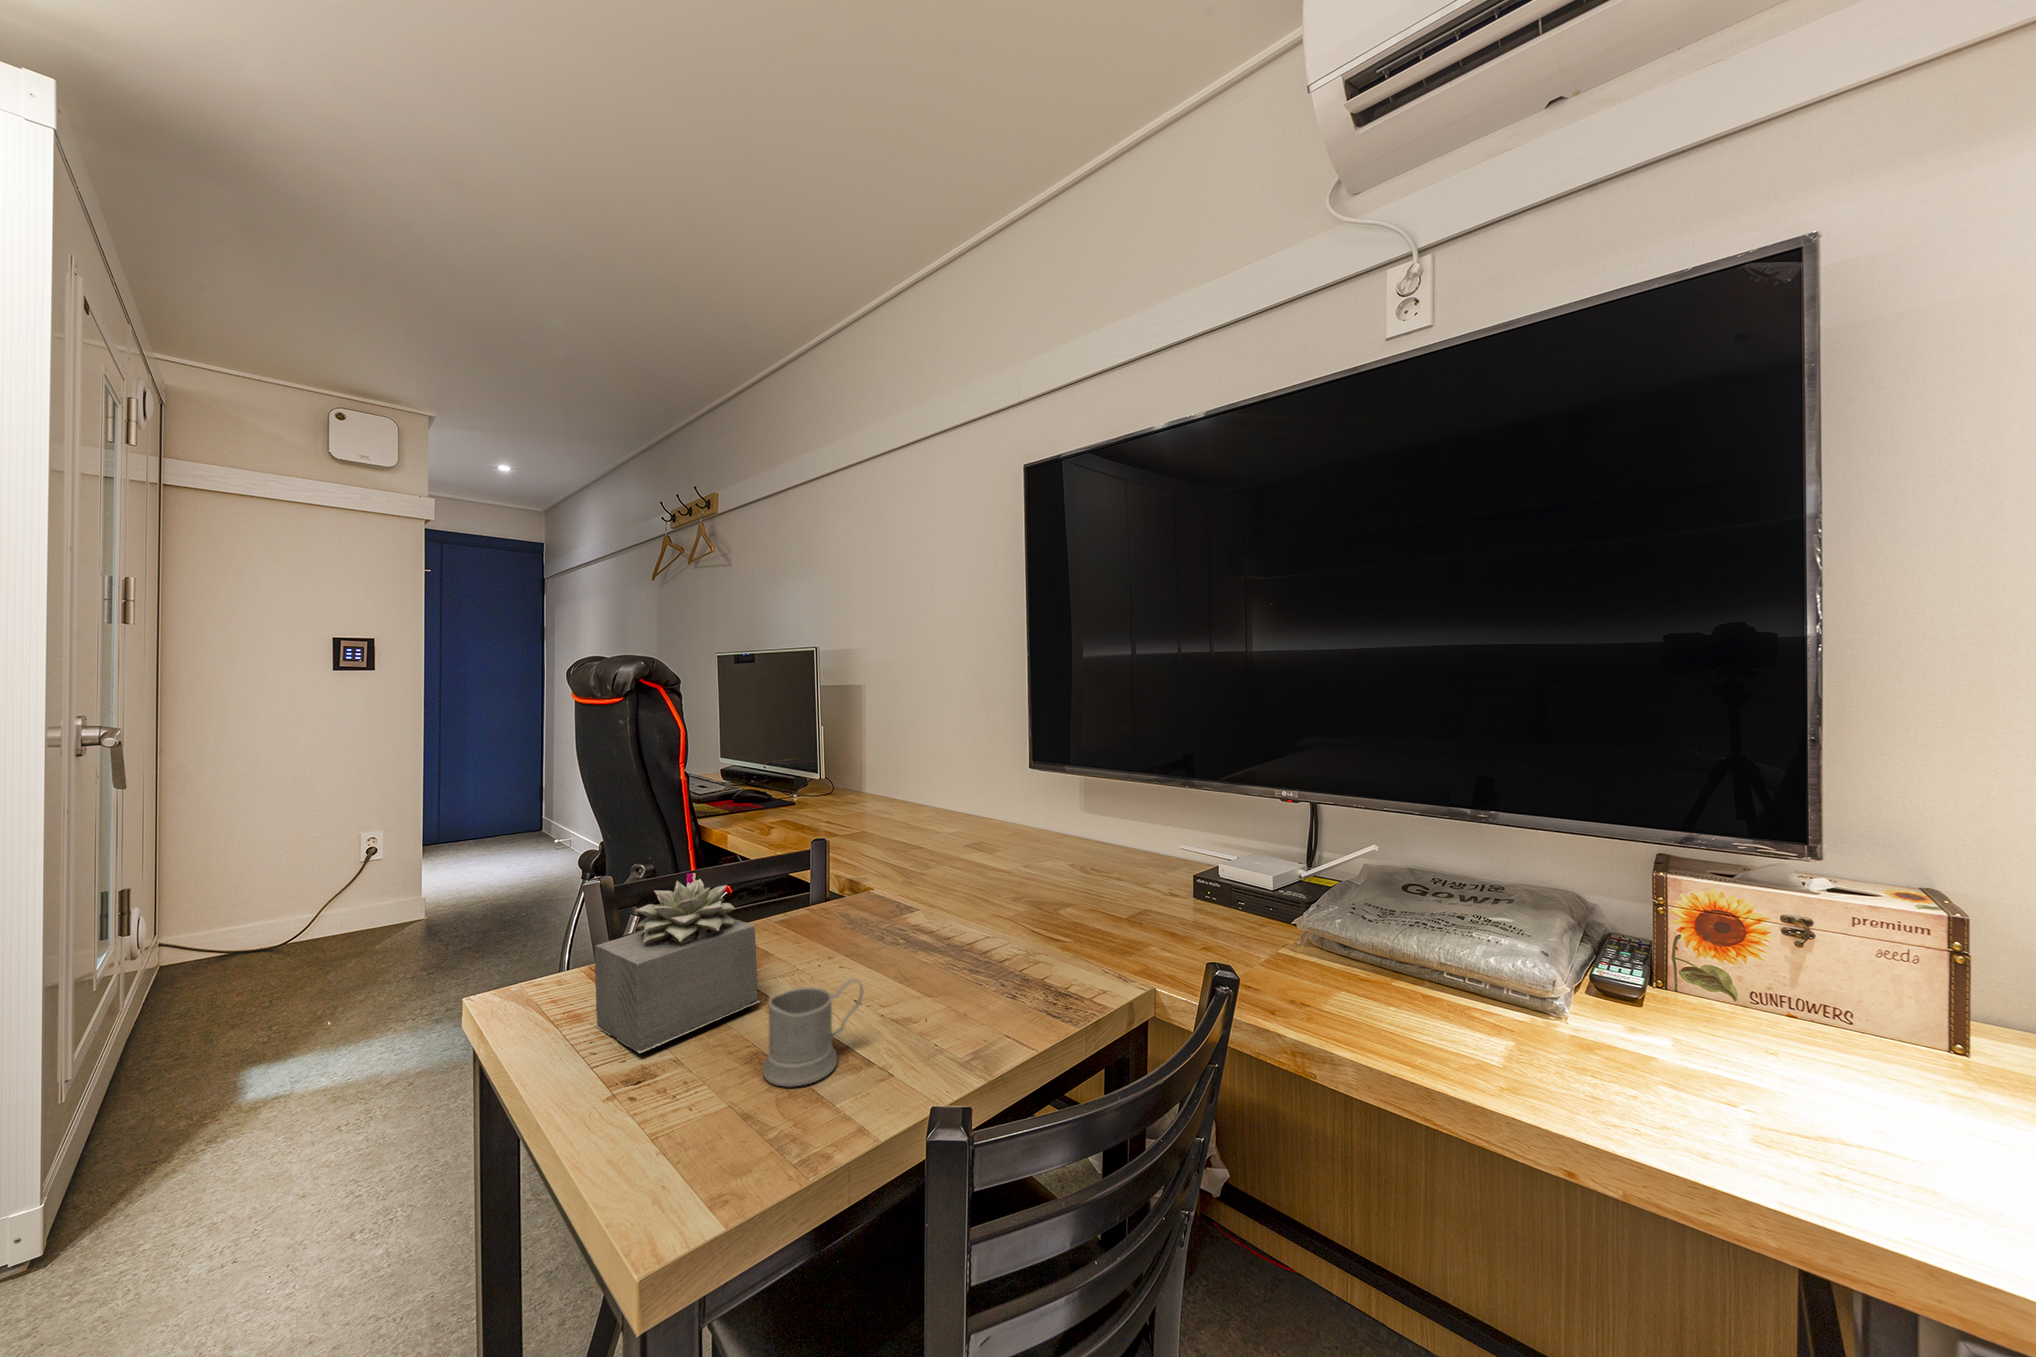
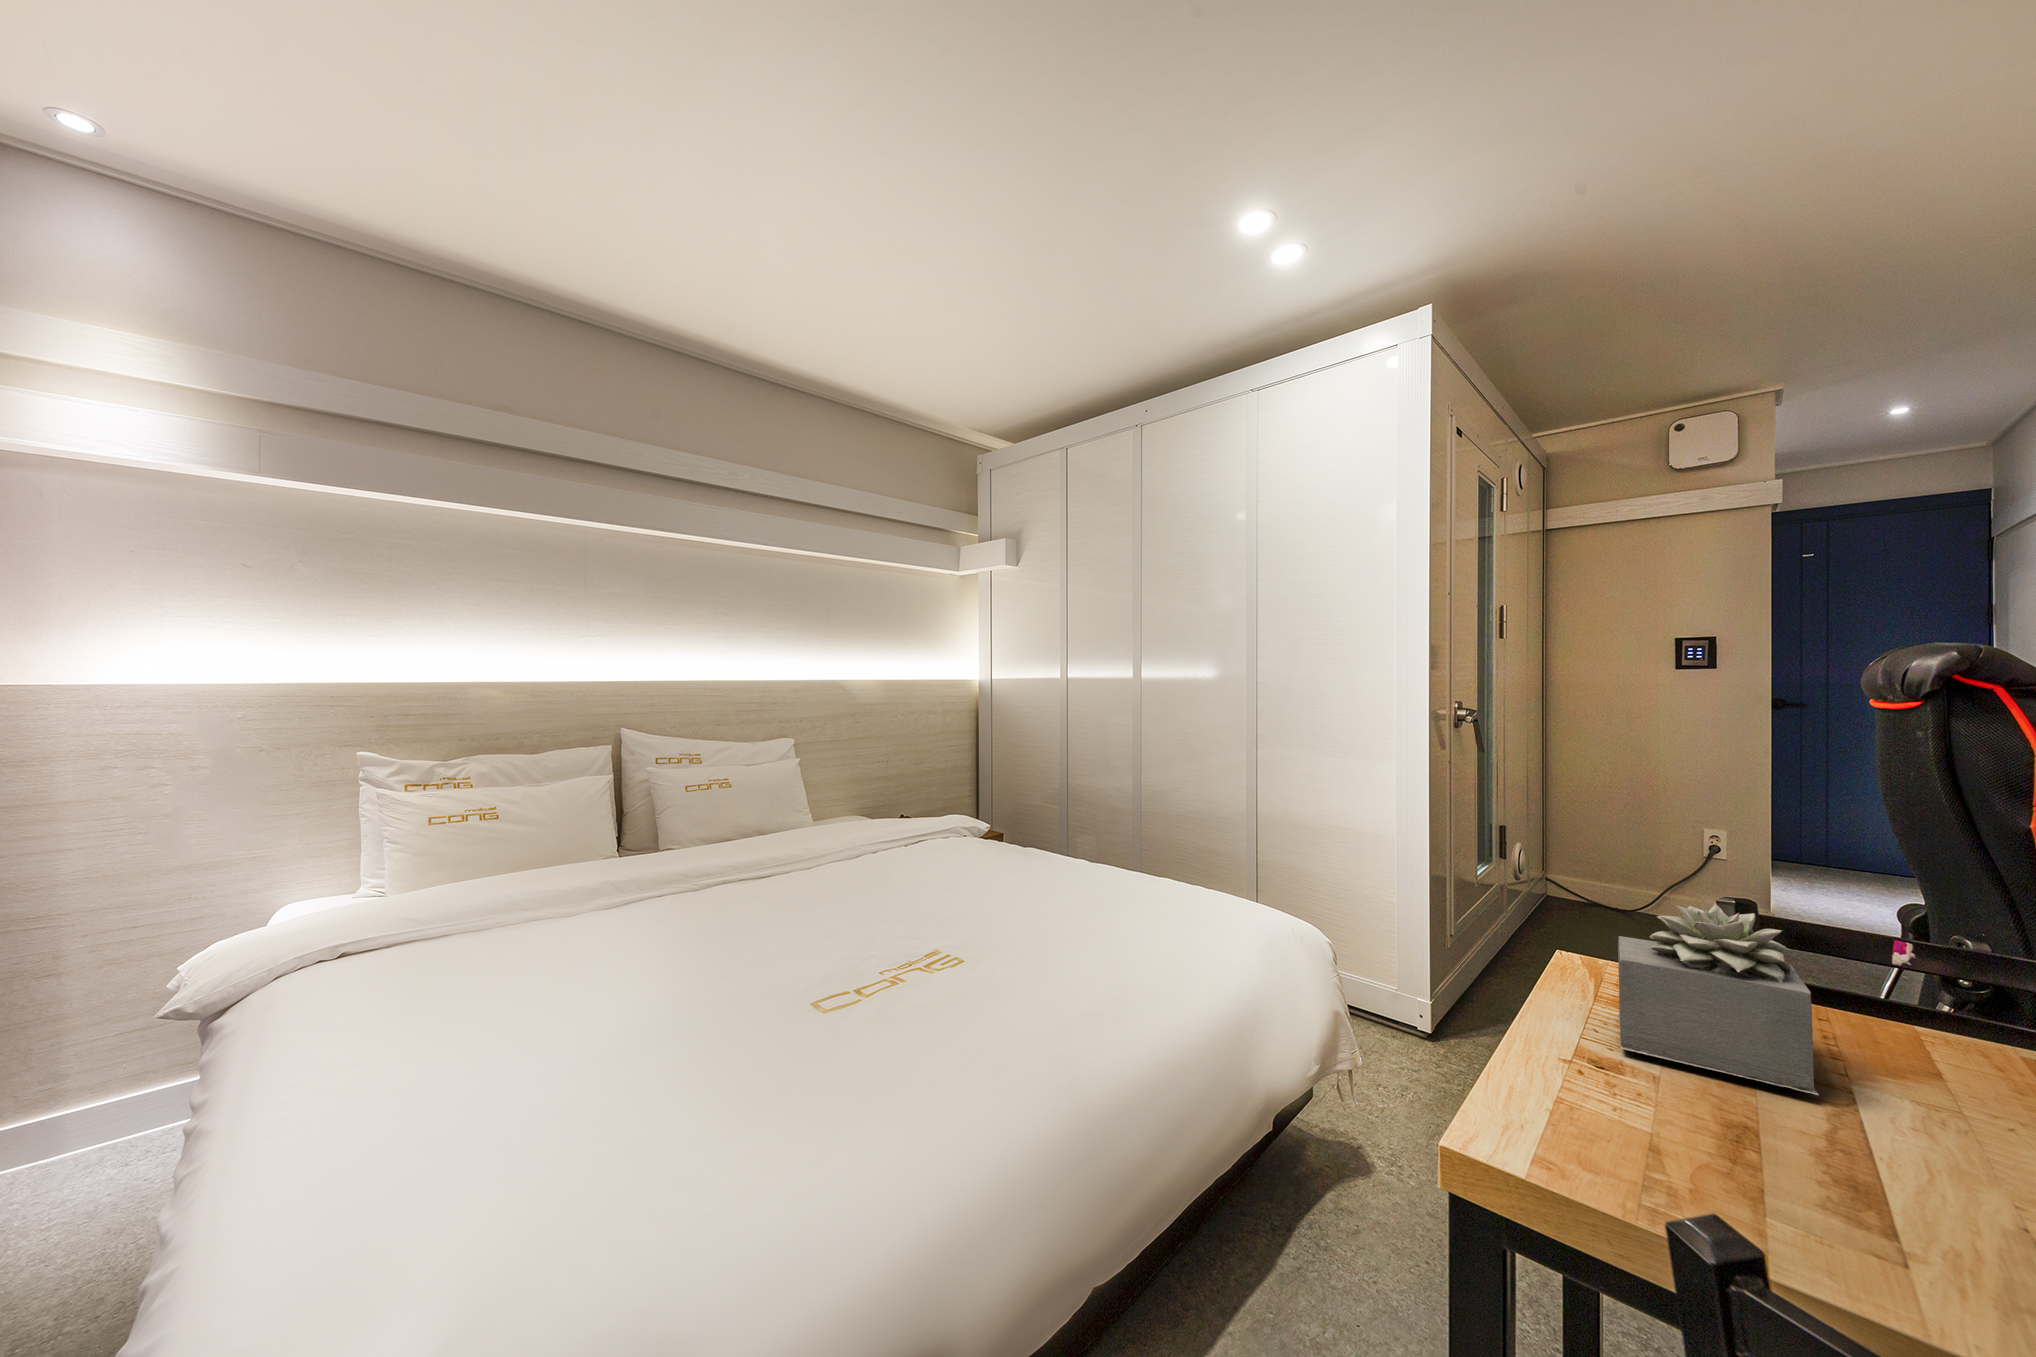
mug: present [763,979,863,1087] -> none [1722,1062,1912,1204]

